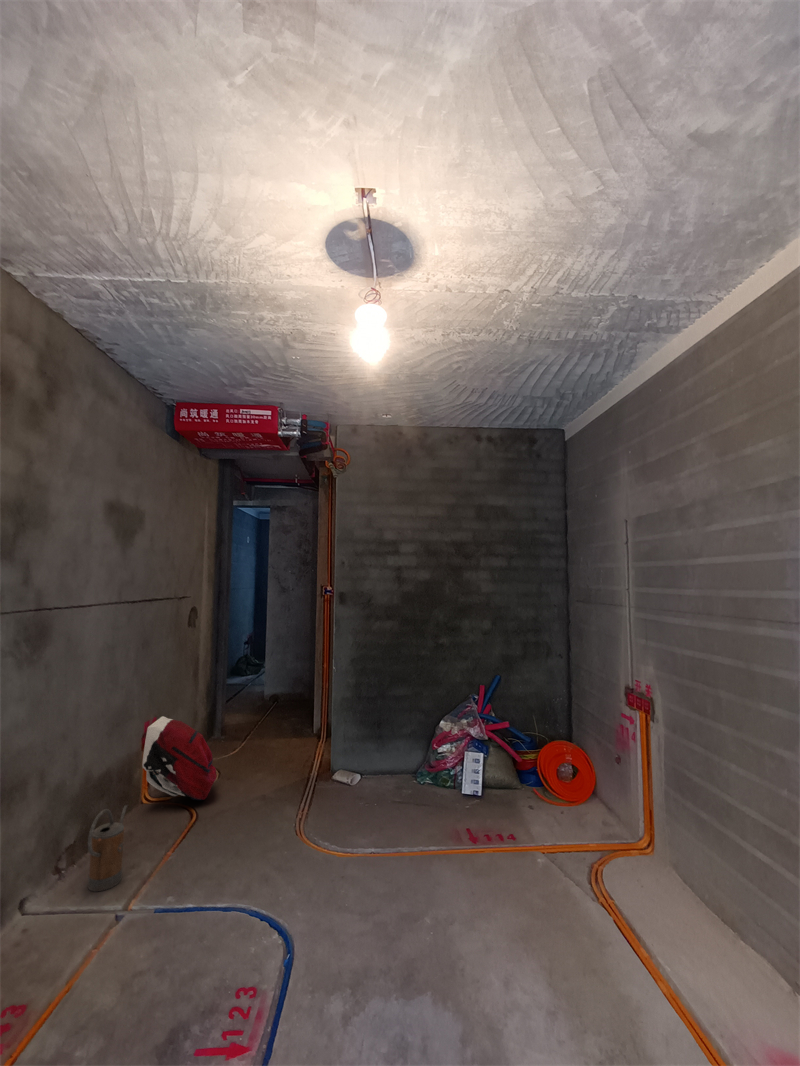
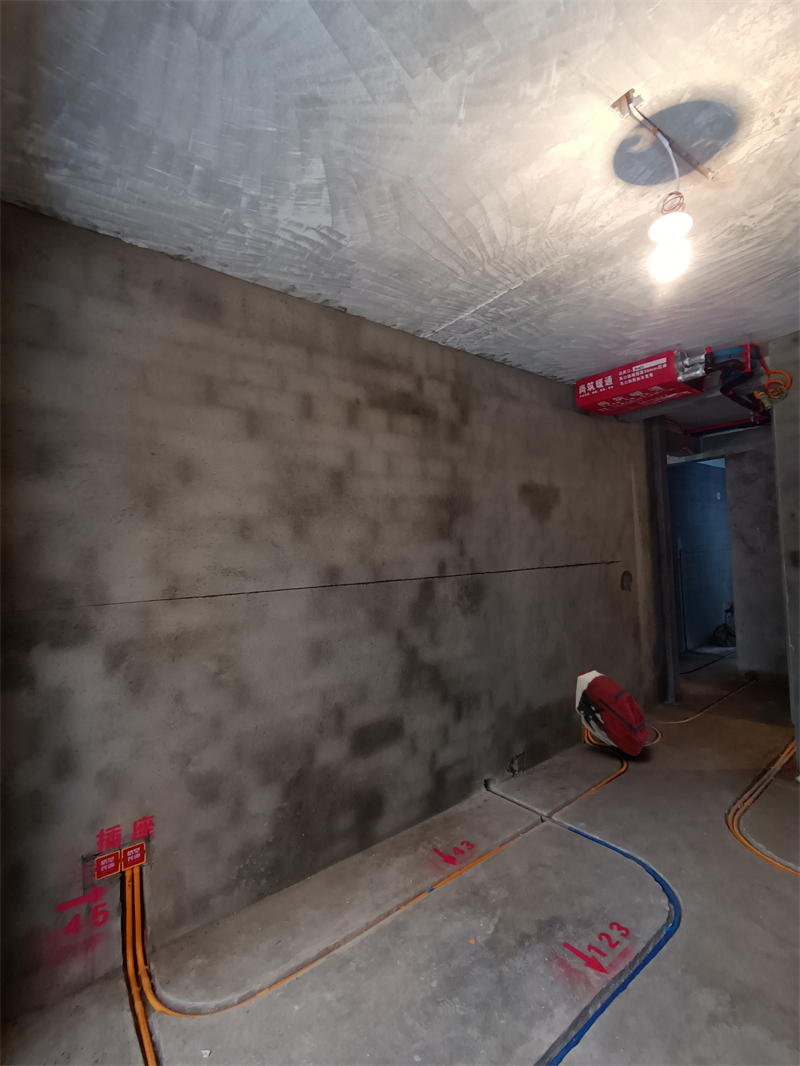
watering can: present [88,805,127,891] -> none [519,731,554,795]

